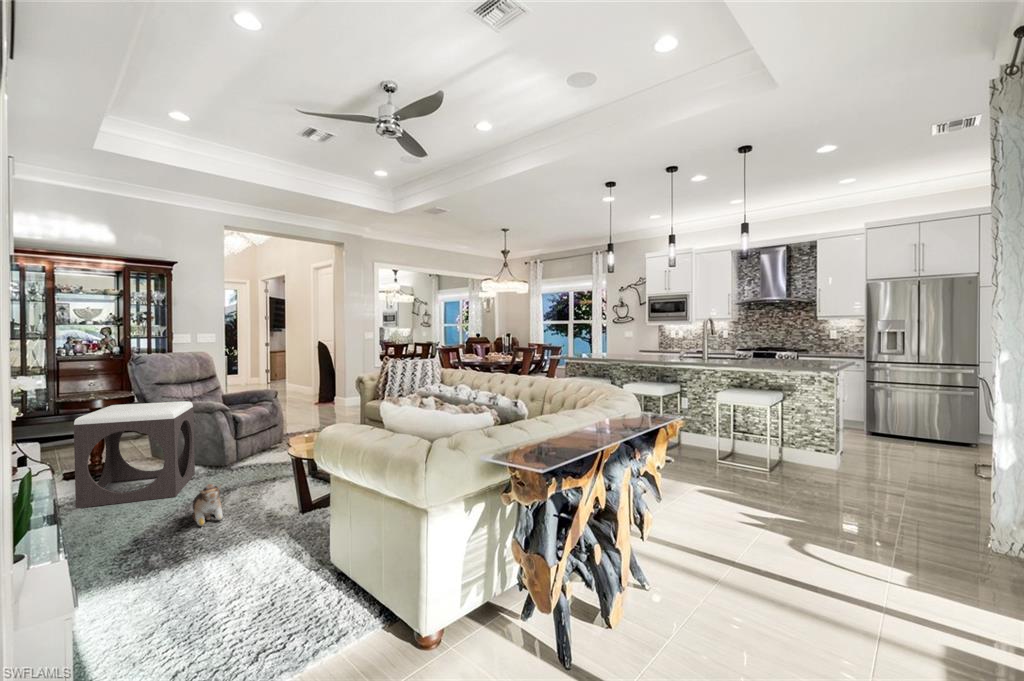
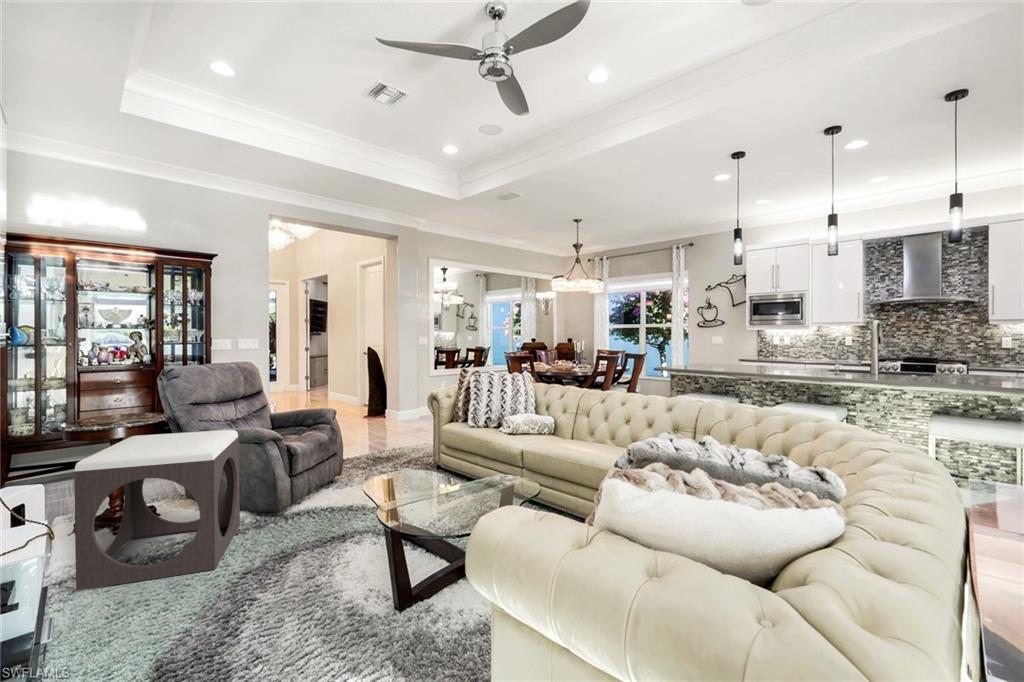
plush toy: present [192,484,223,526] -> none [239,573,284,639]

